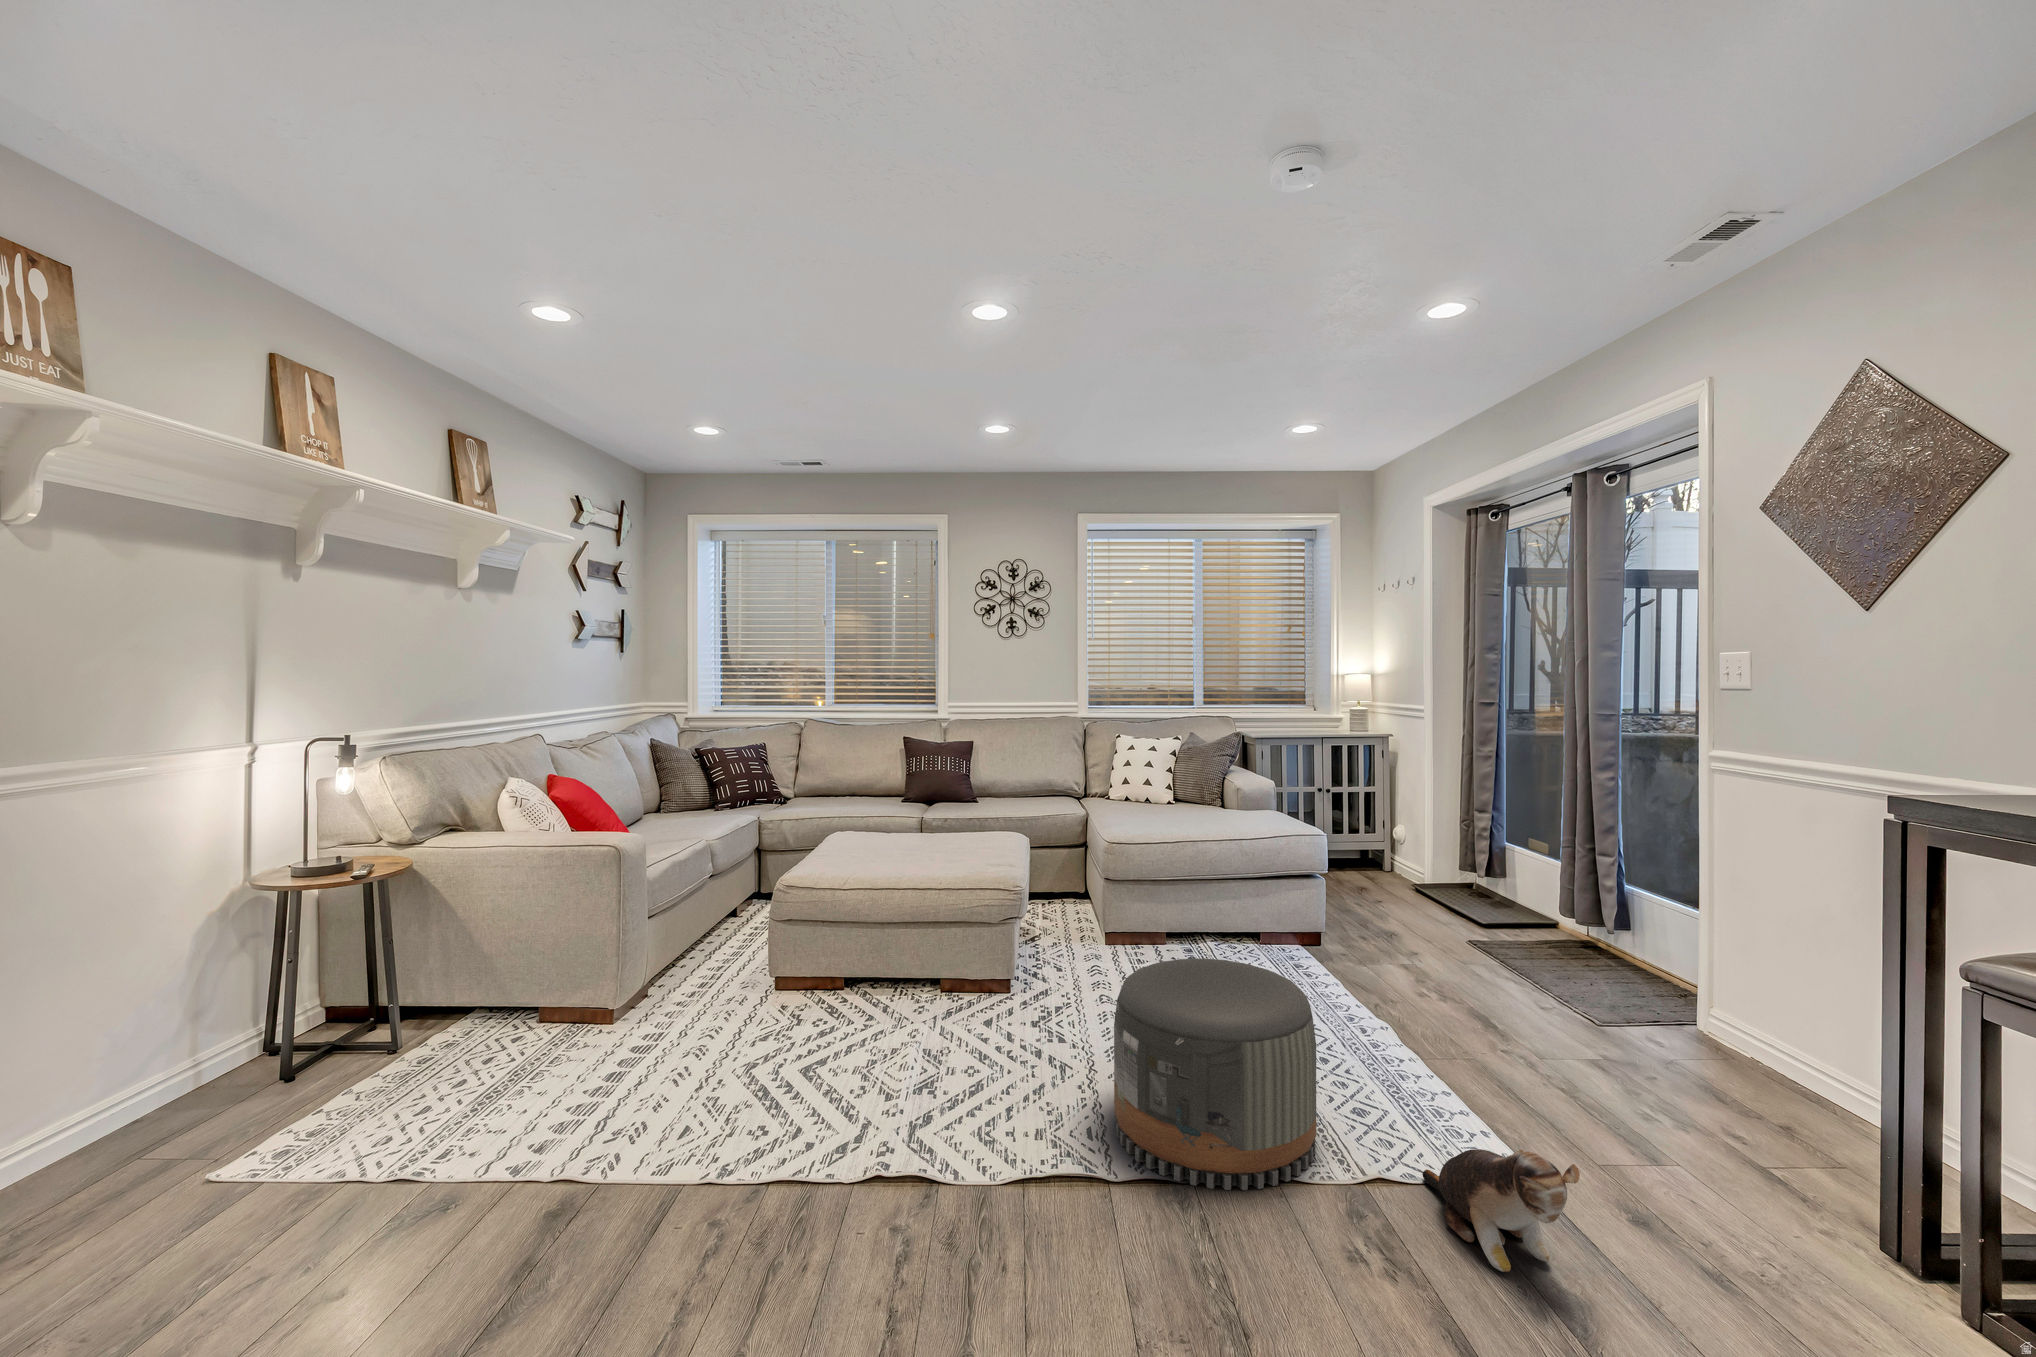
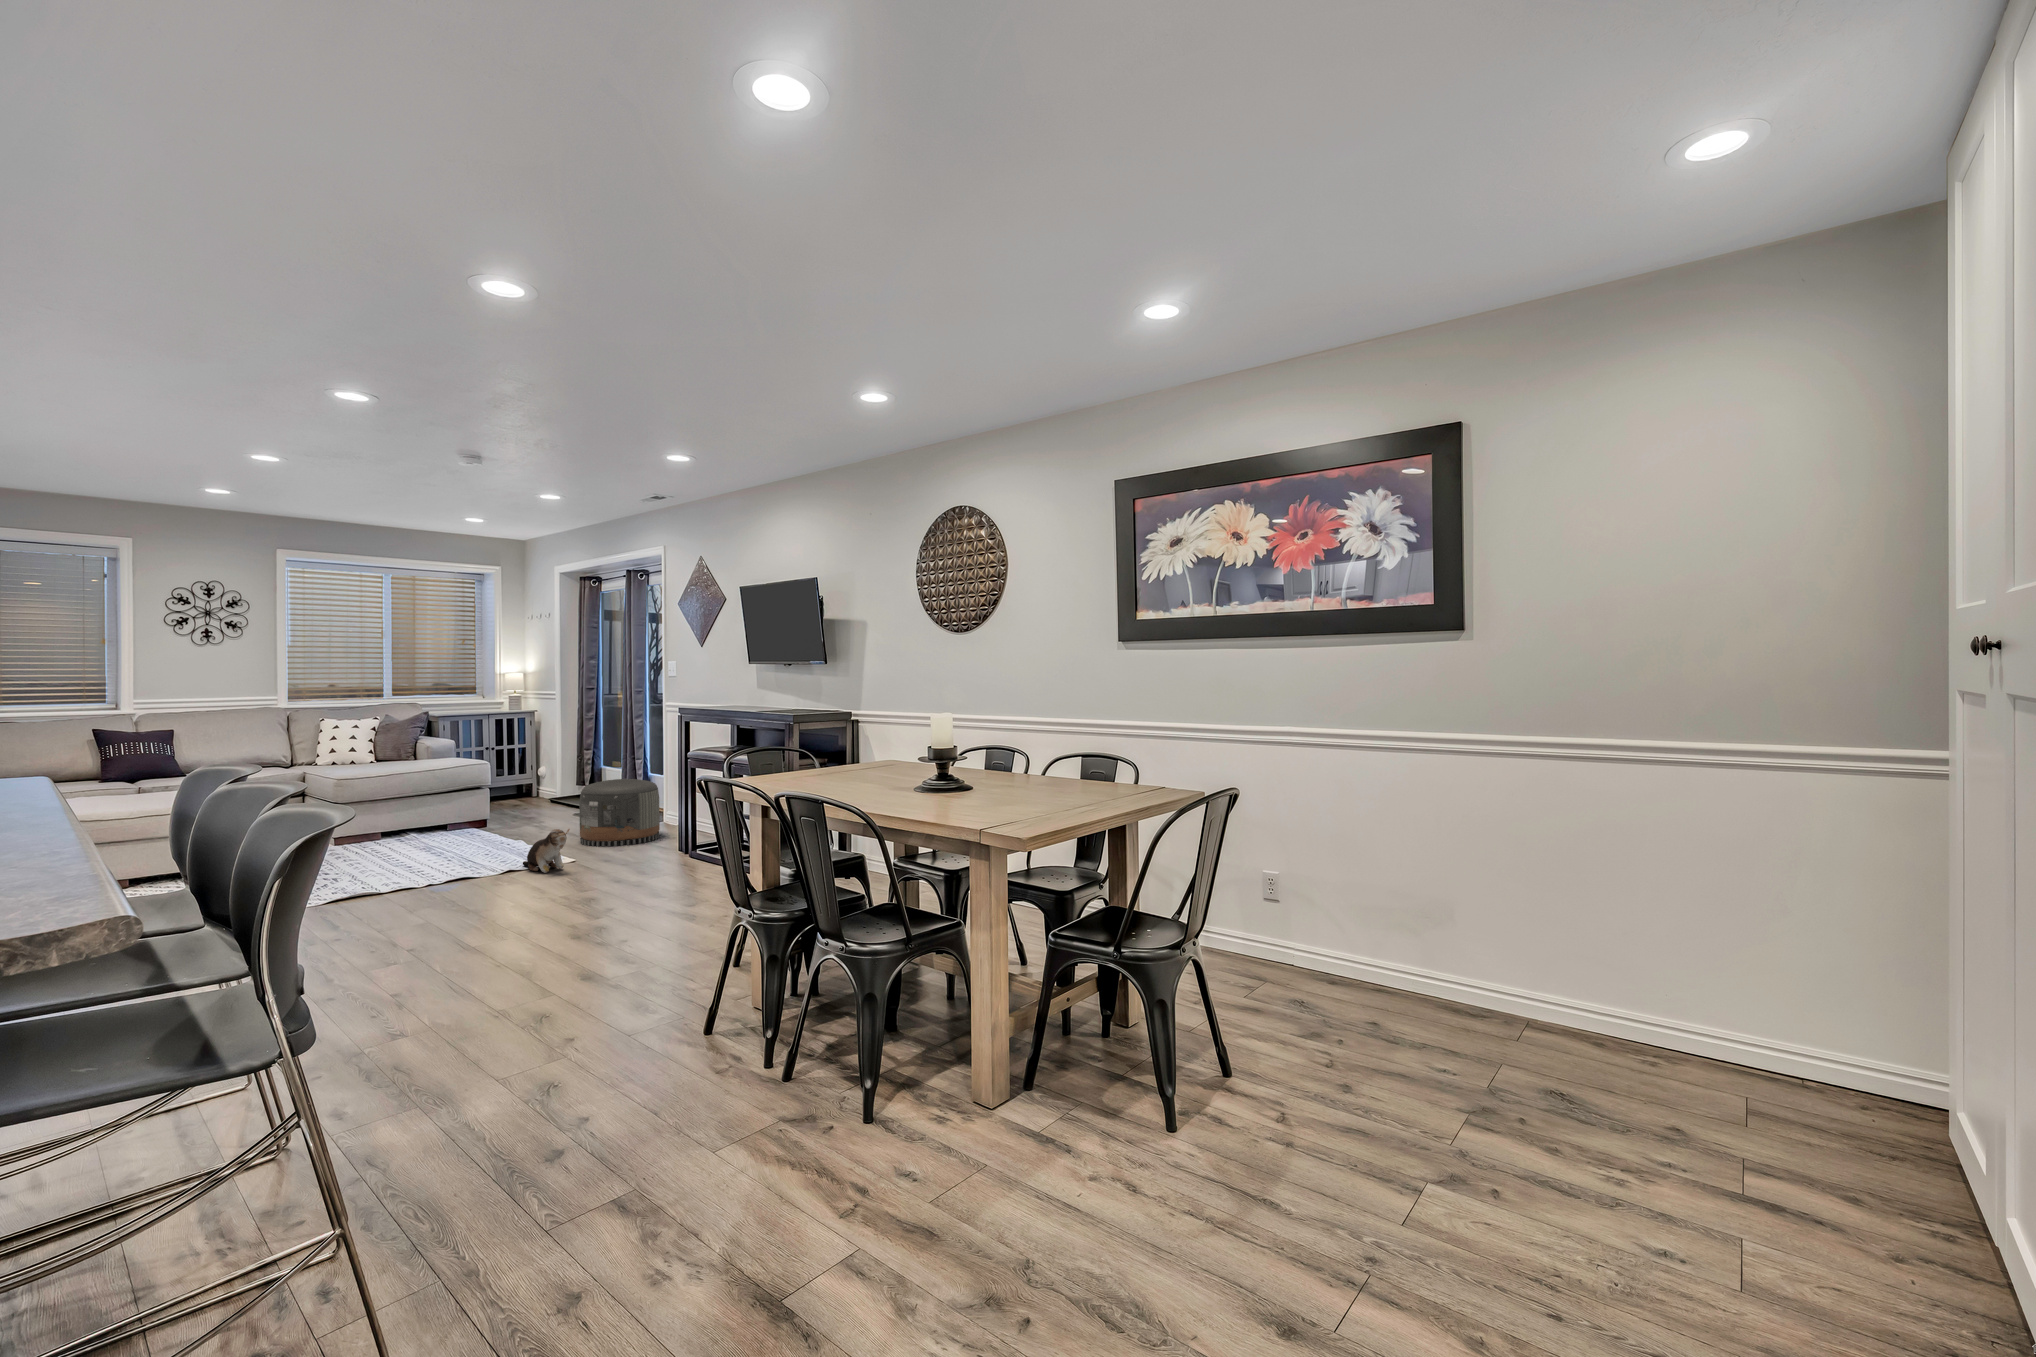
pouf: present [1114,958,1316,1190] -> present [579,779,660,846]

